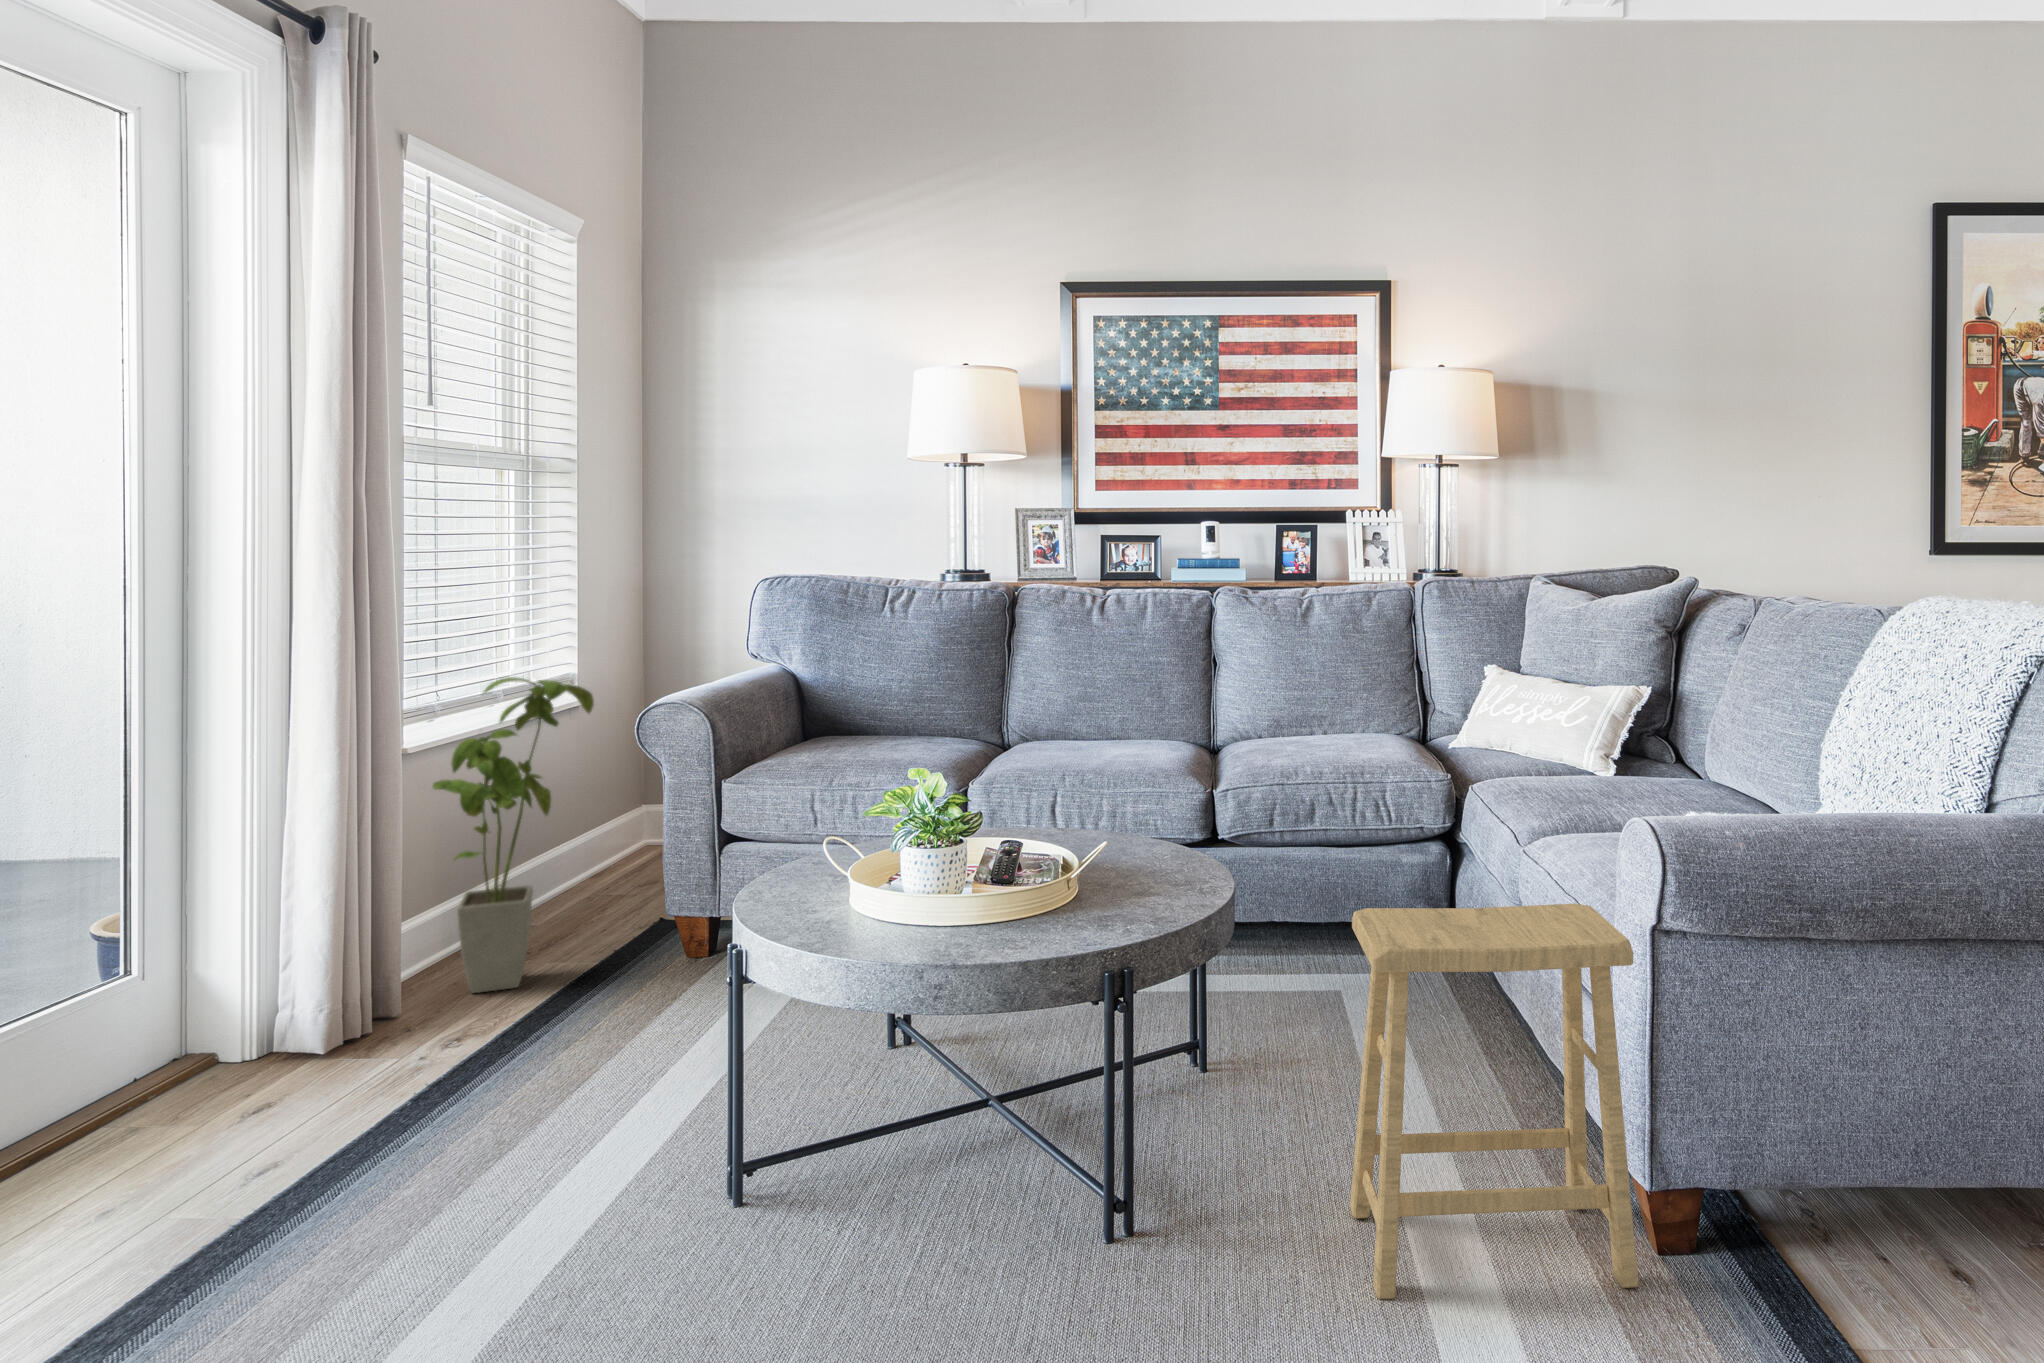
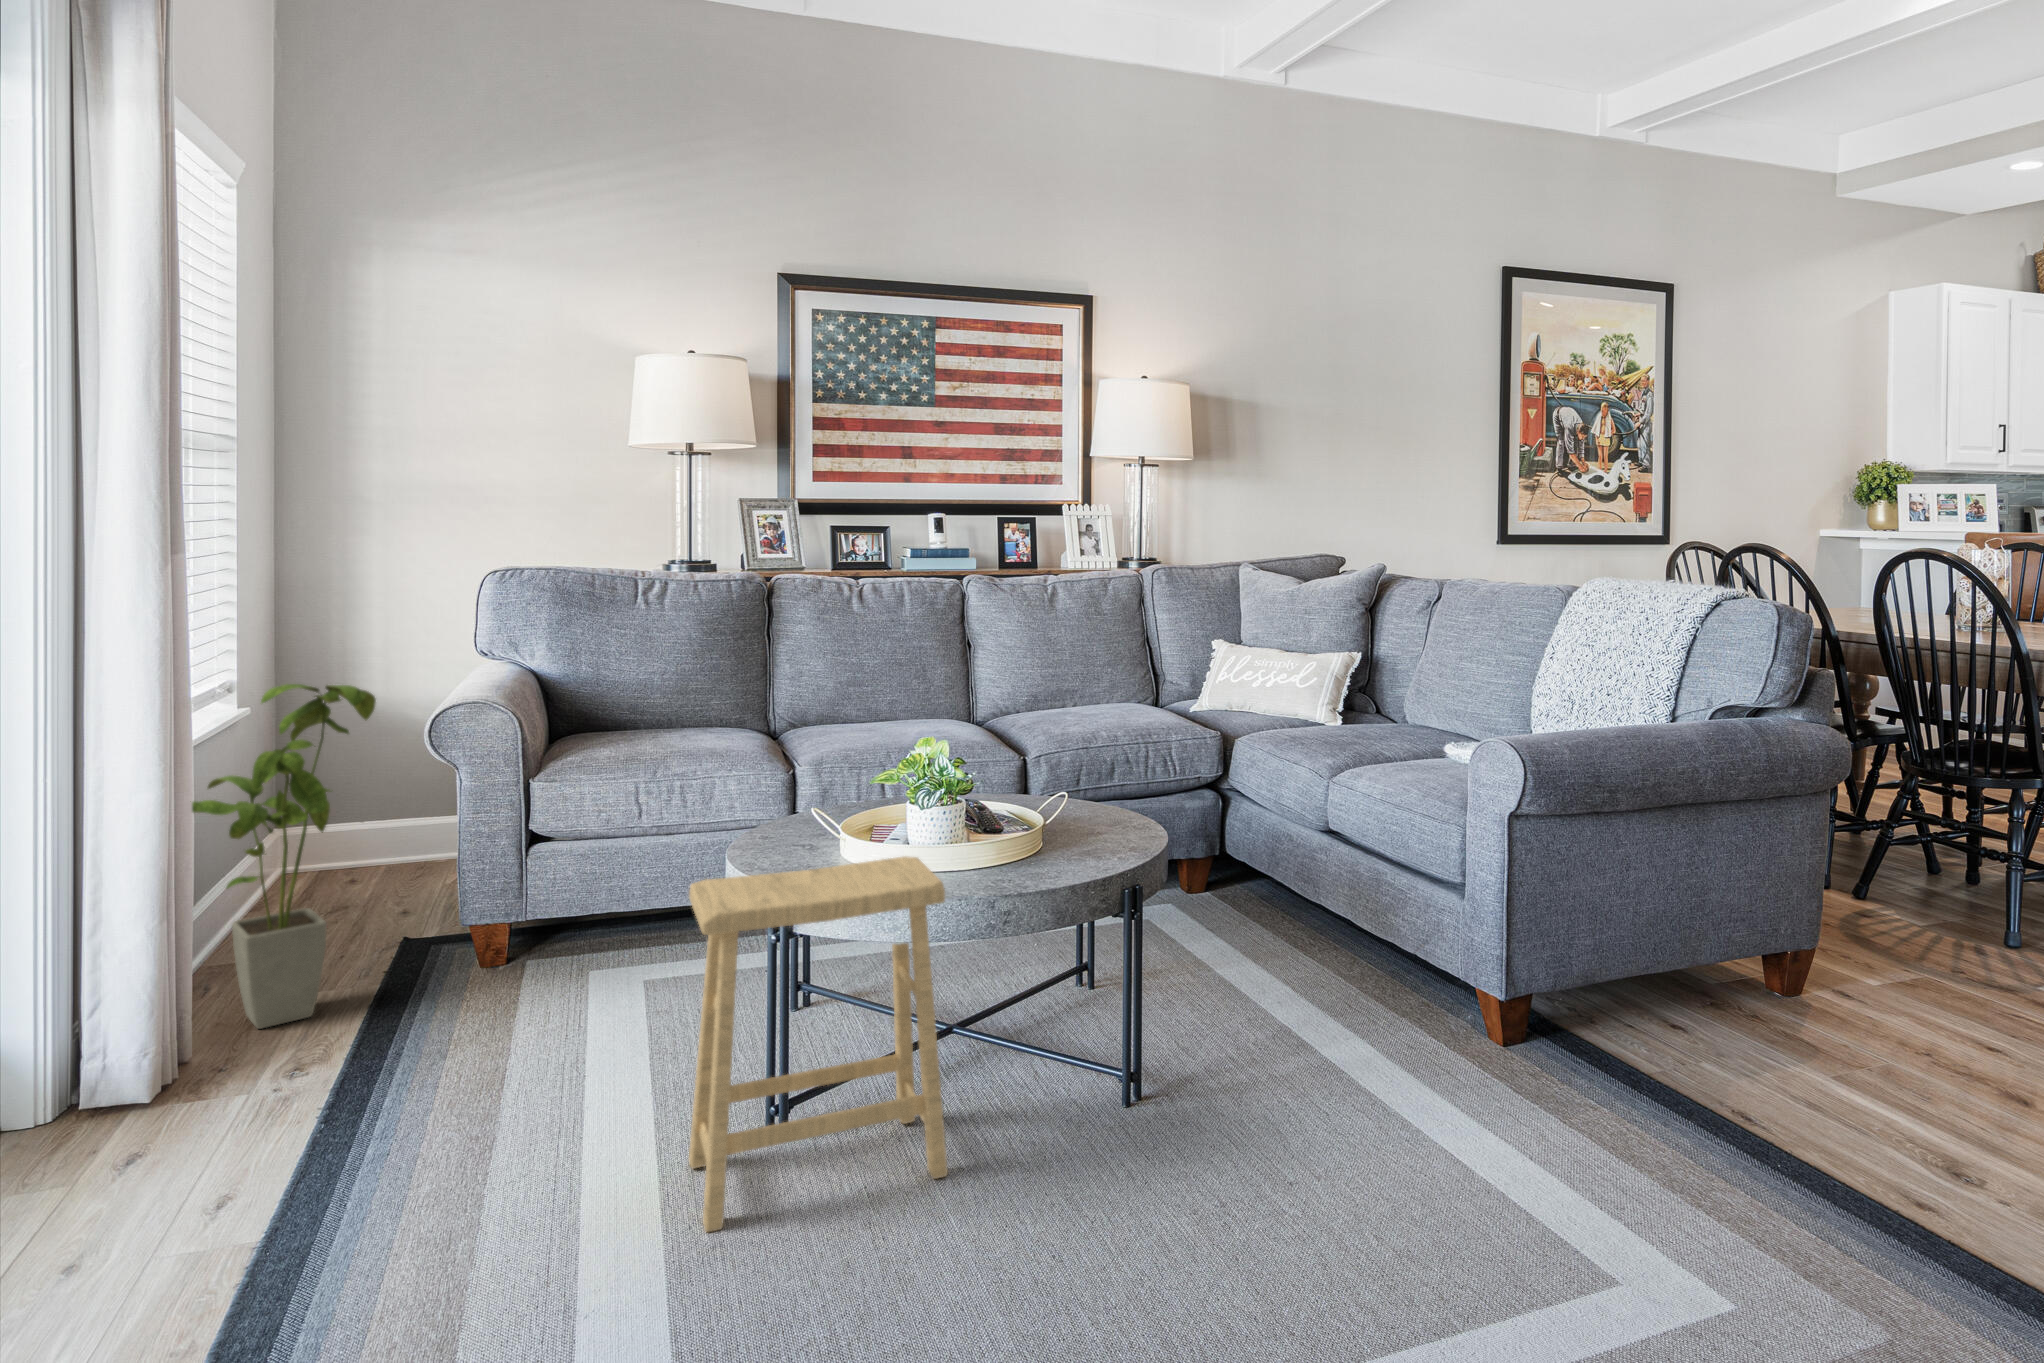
footstool: present [1350,903,1638,1299] -> present [689,856,948,1232]

